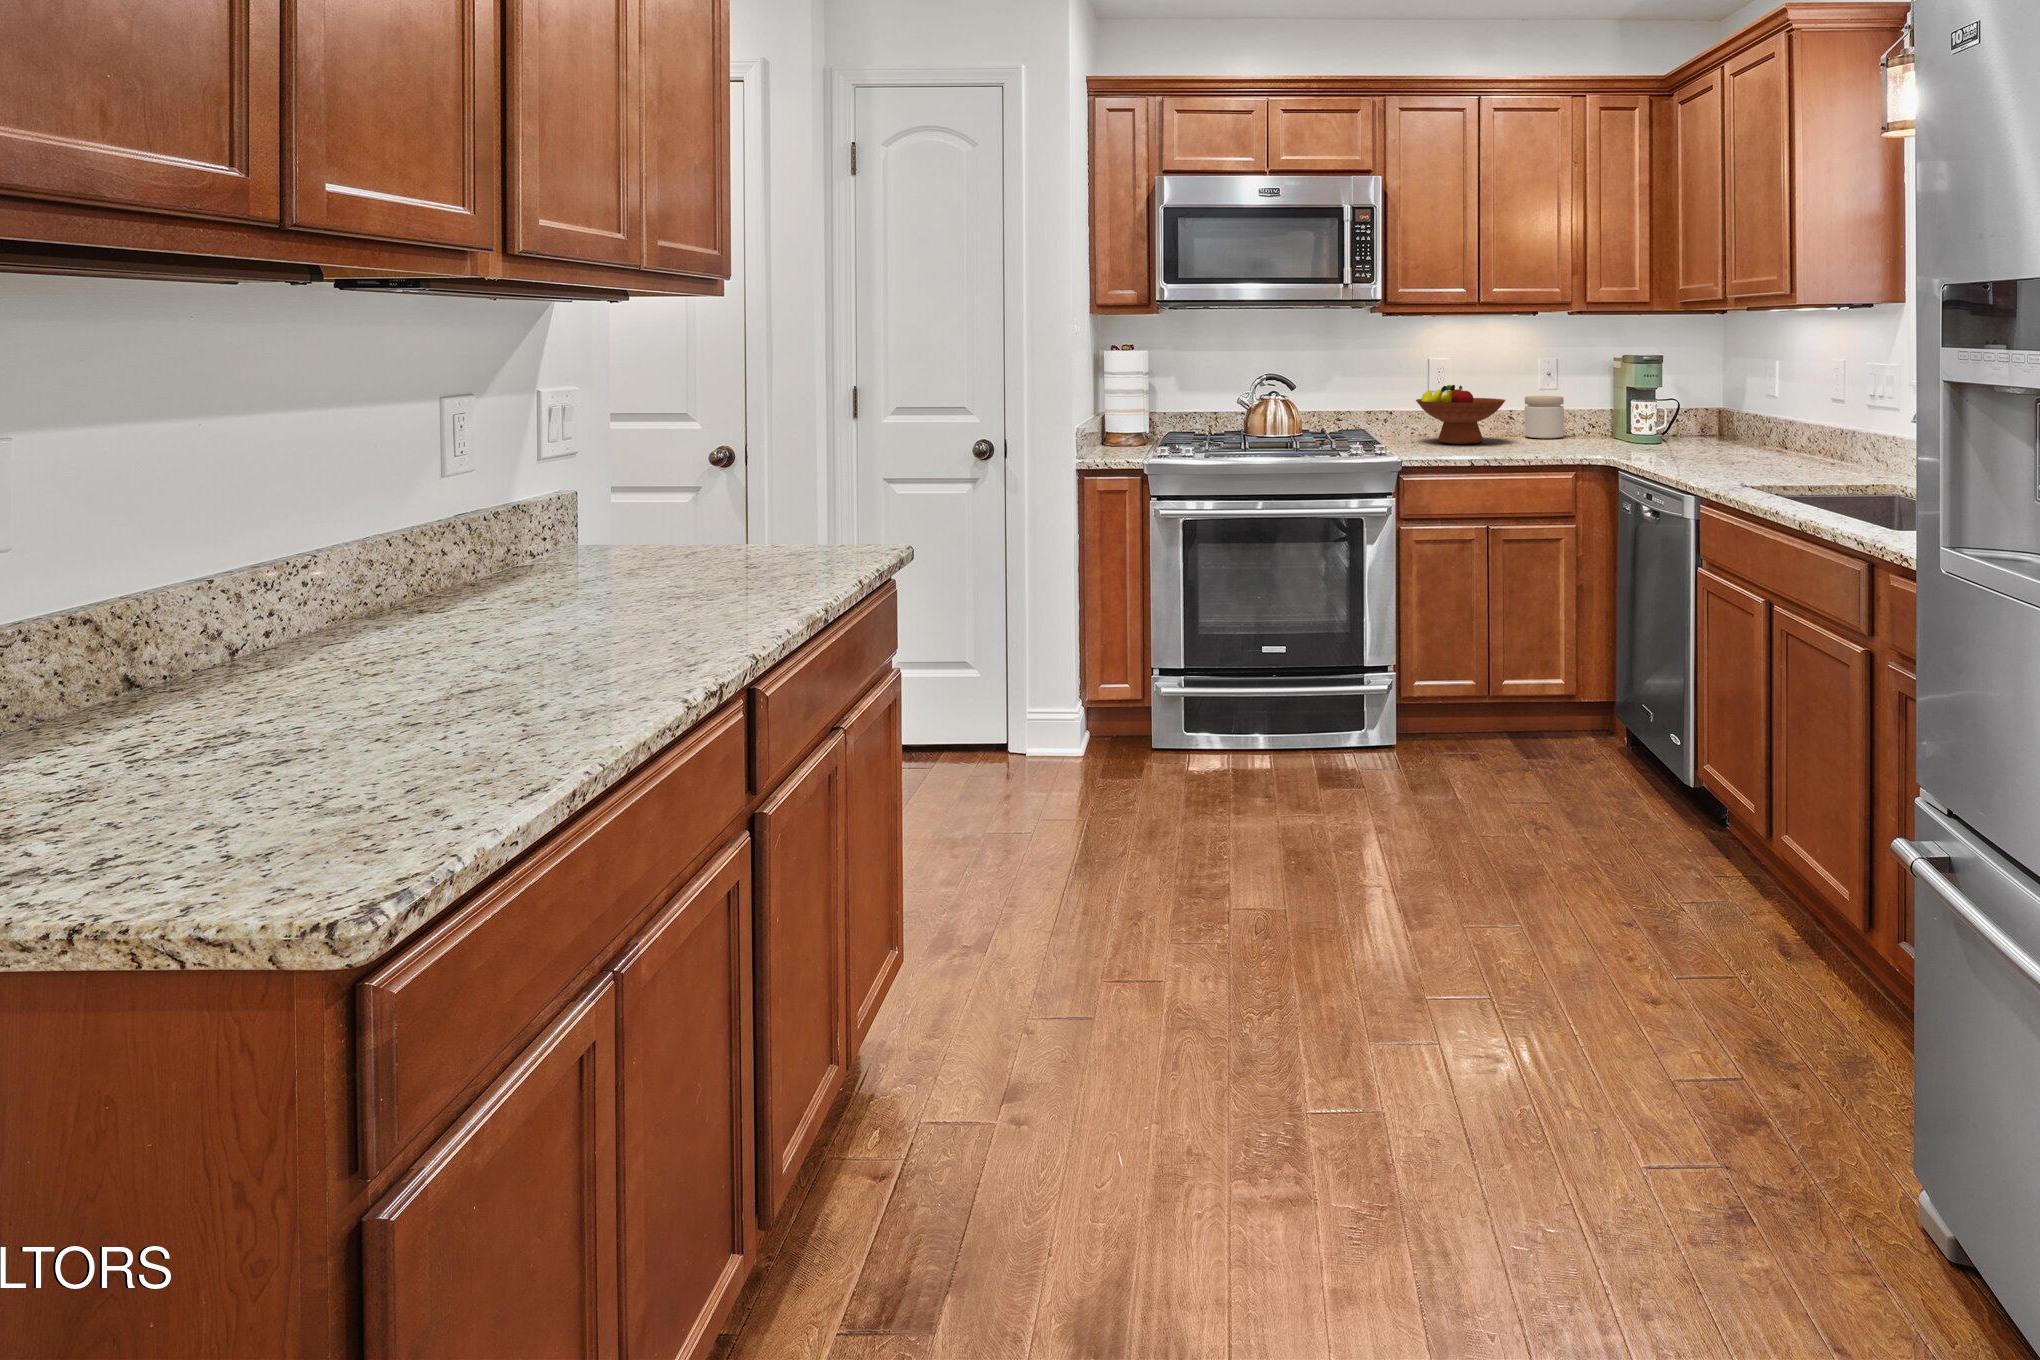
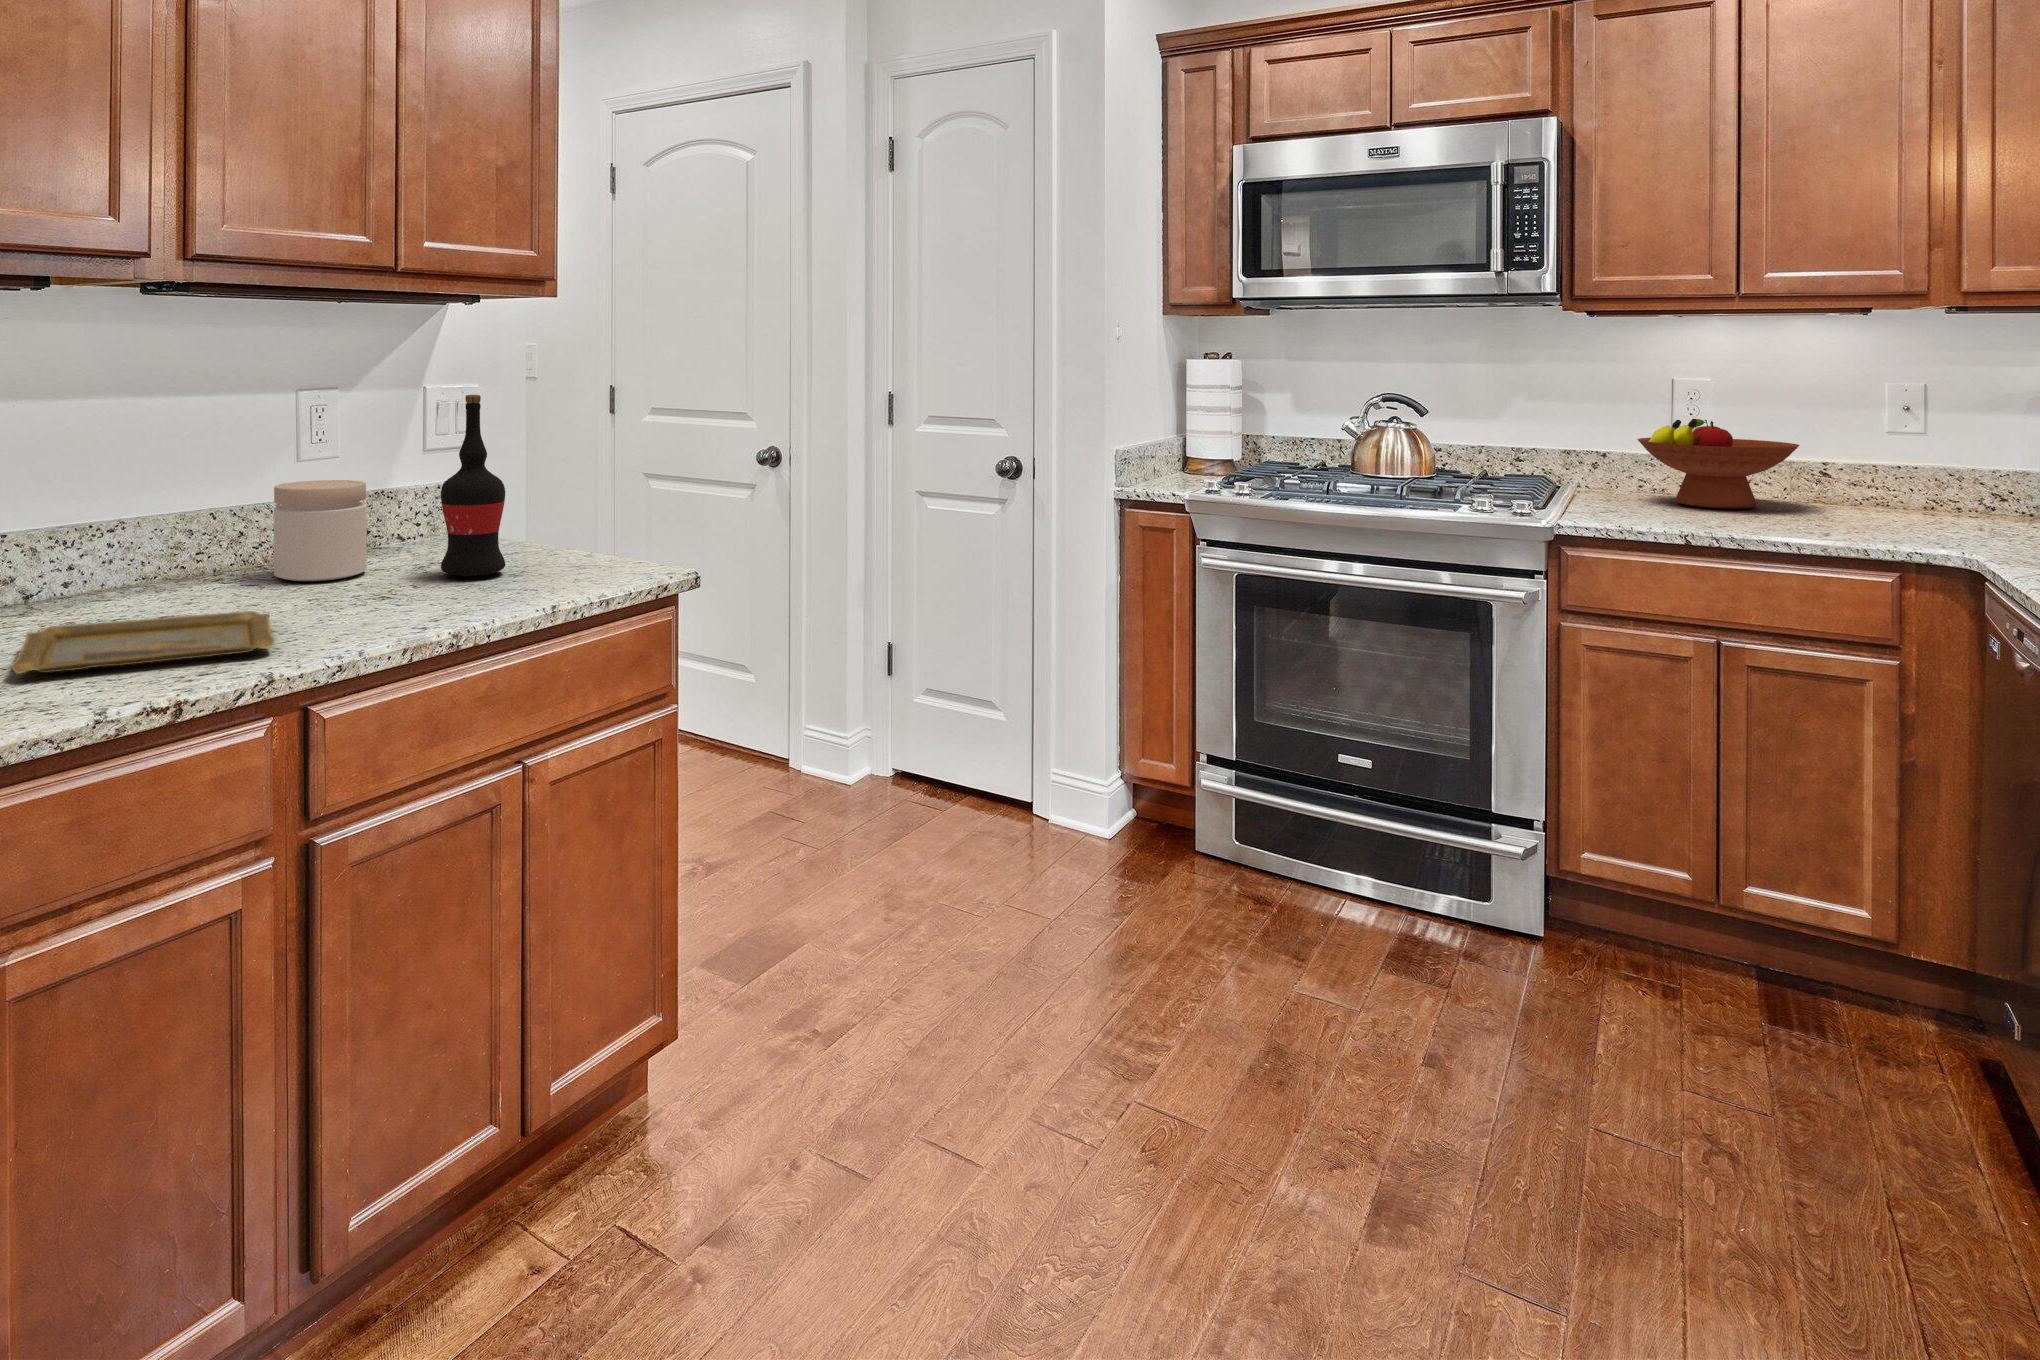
wine bottle: none [664,396,734,576] -> present [441,395,505,576]
jar: present [1525,396,1564,438] -> present [274,480,367,581]
tray: none [398,621,701,699] -> present [12,611,274,674]

